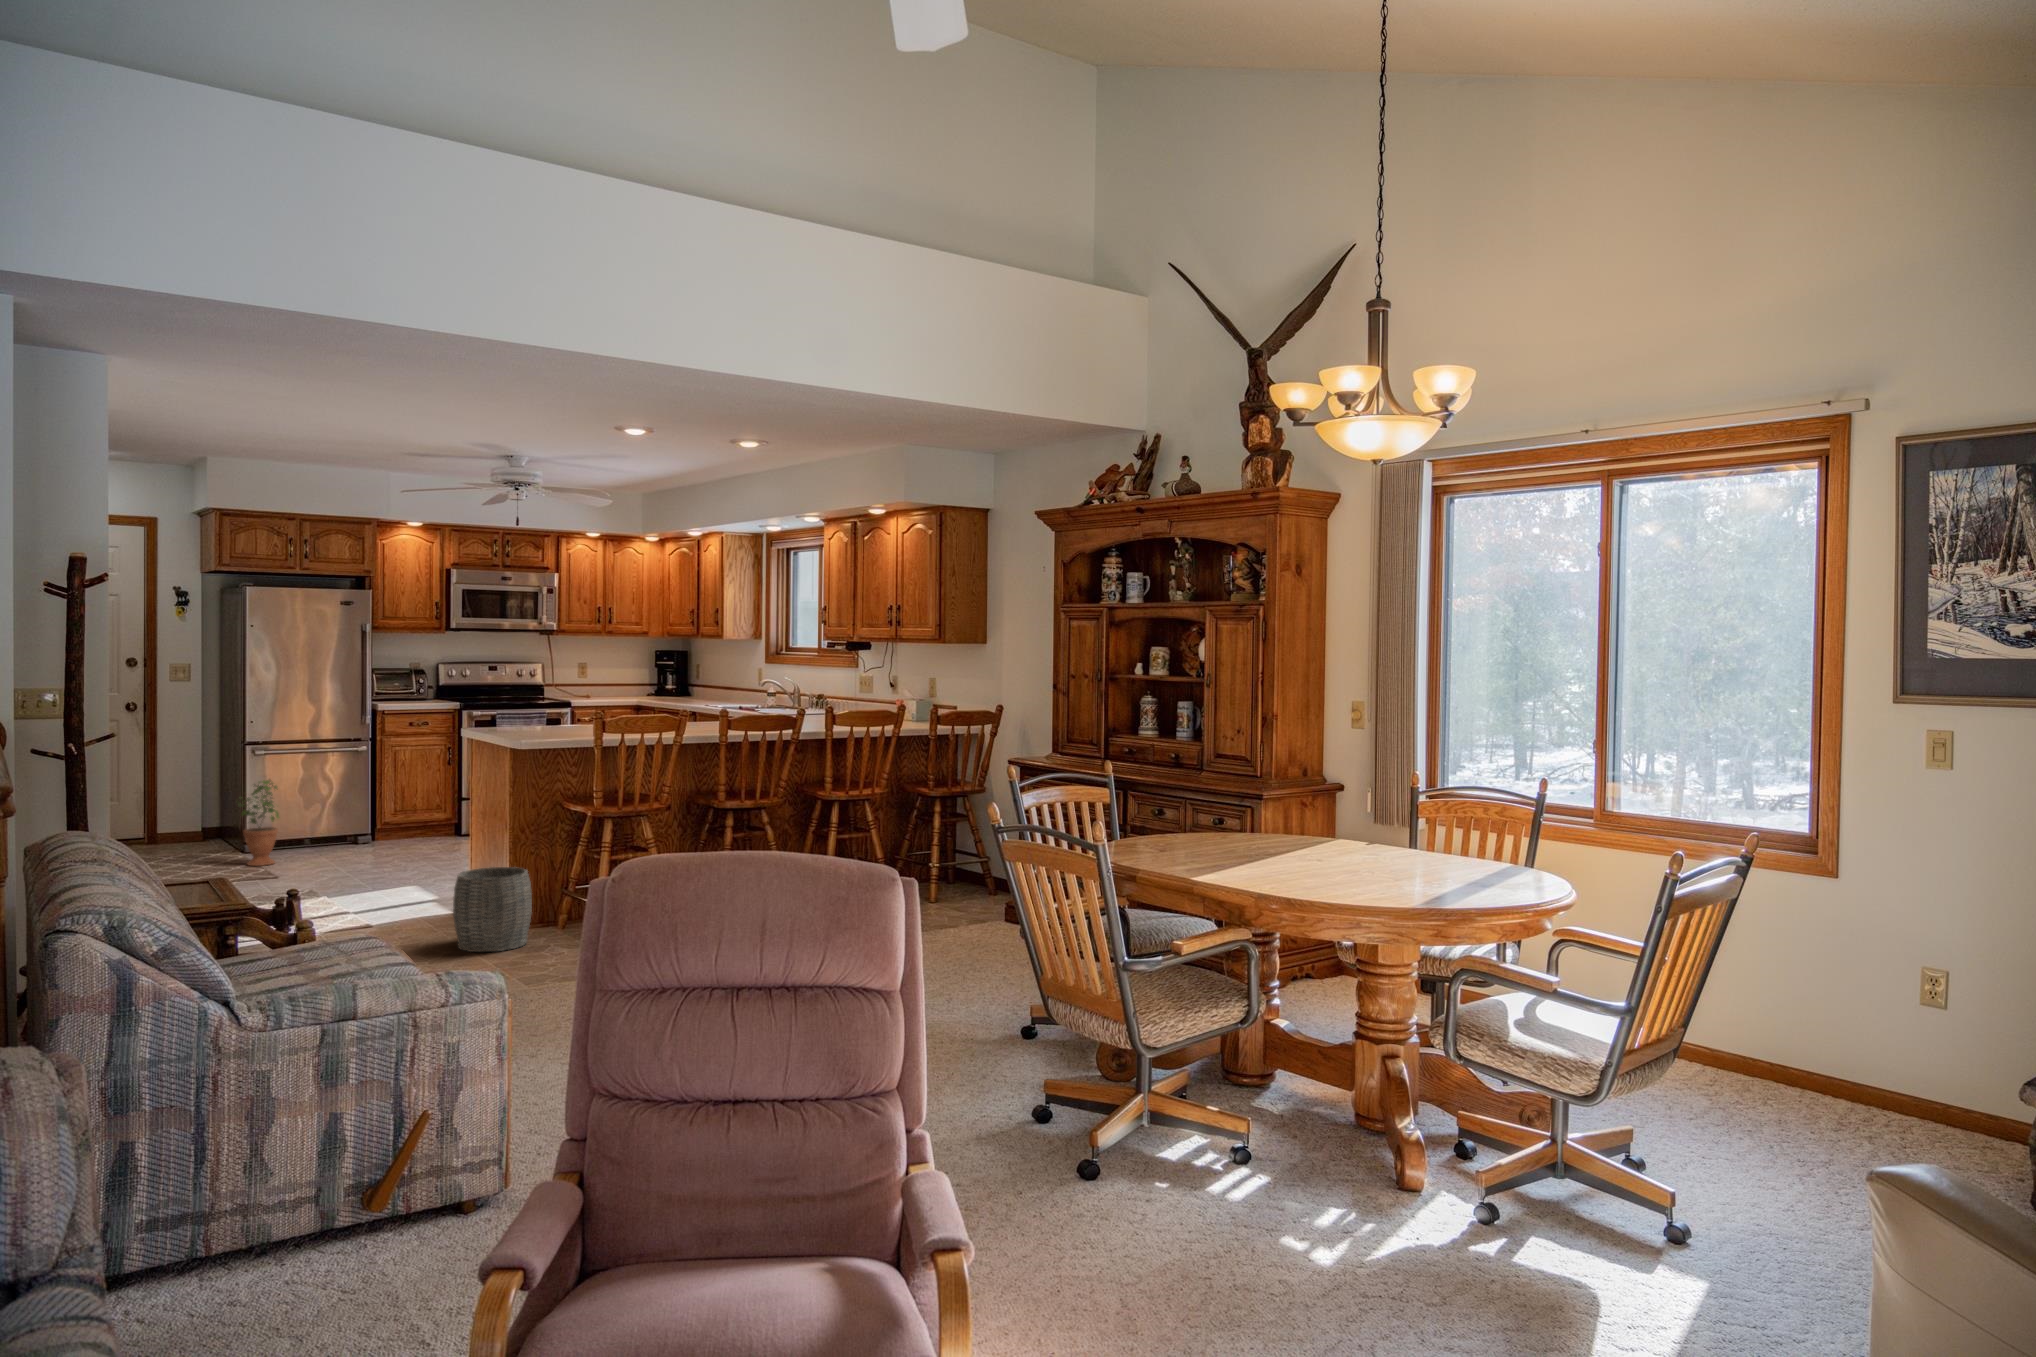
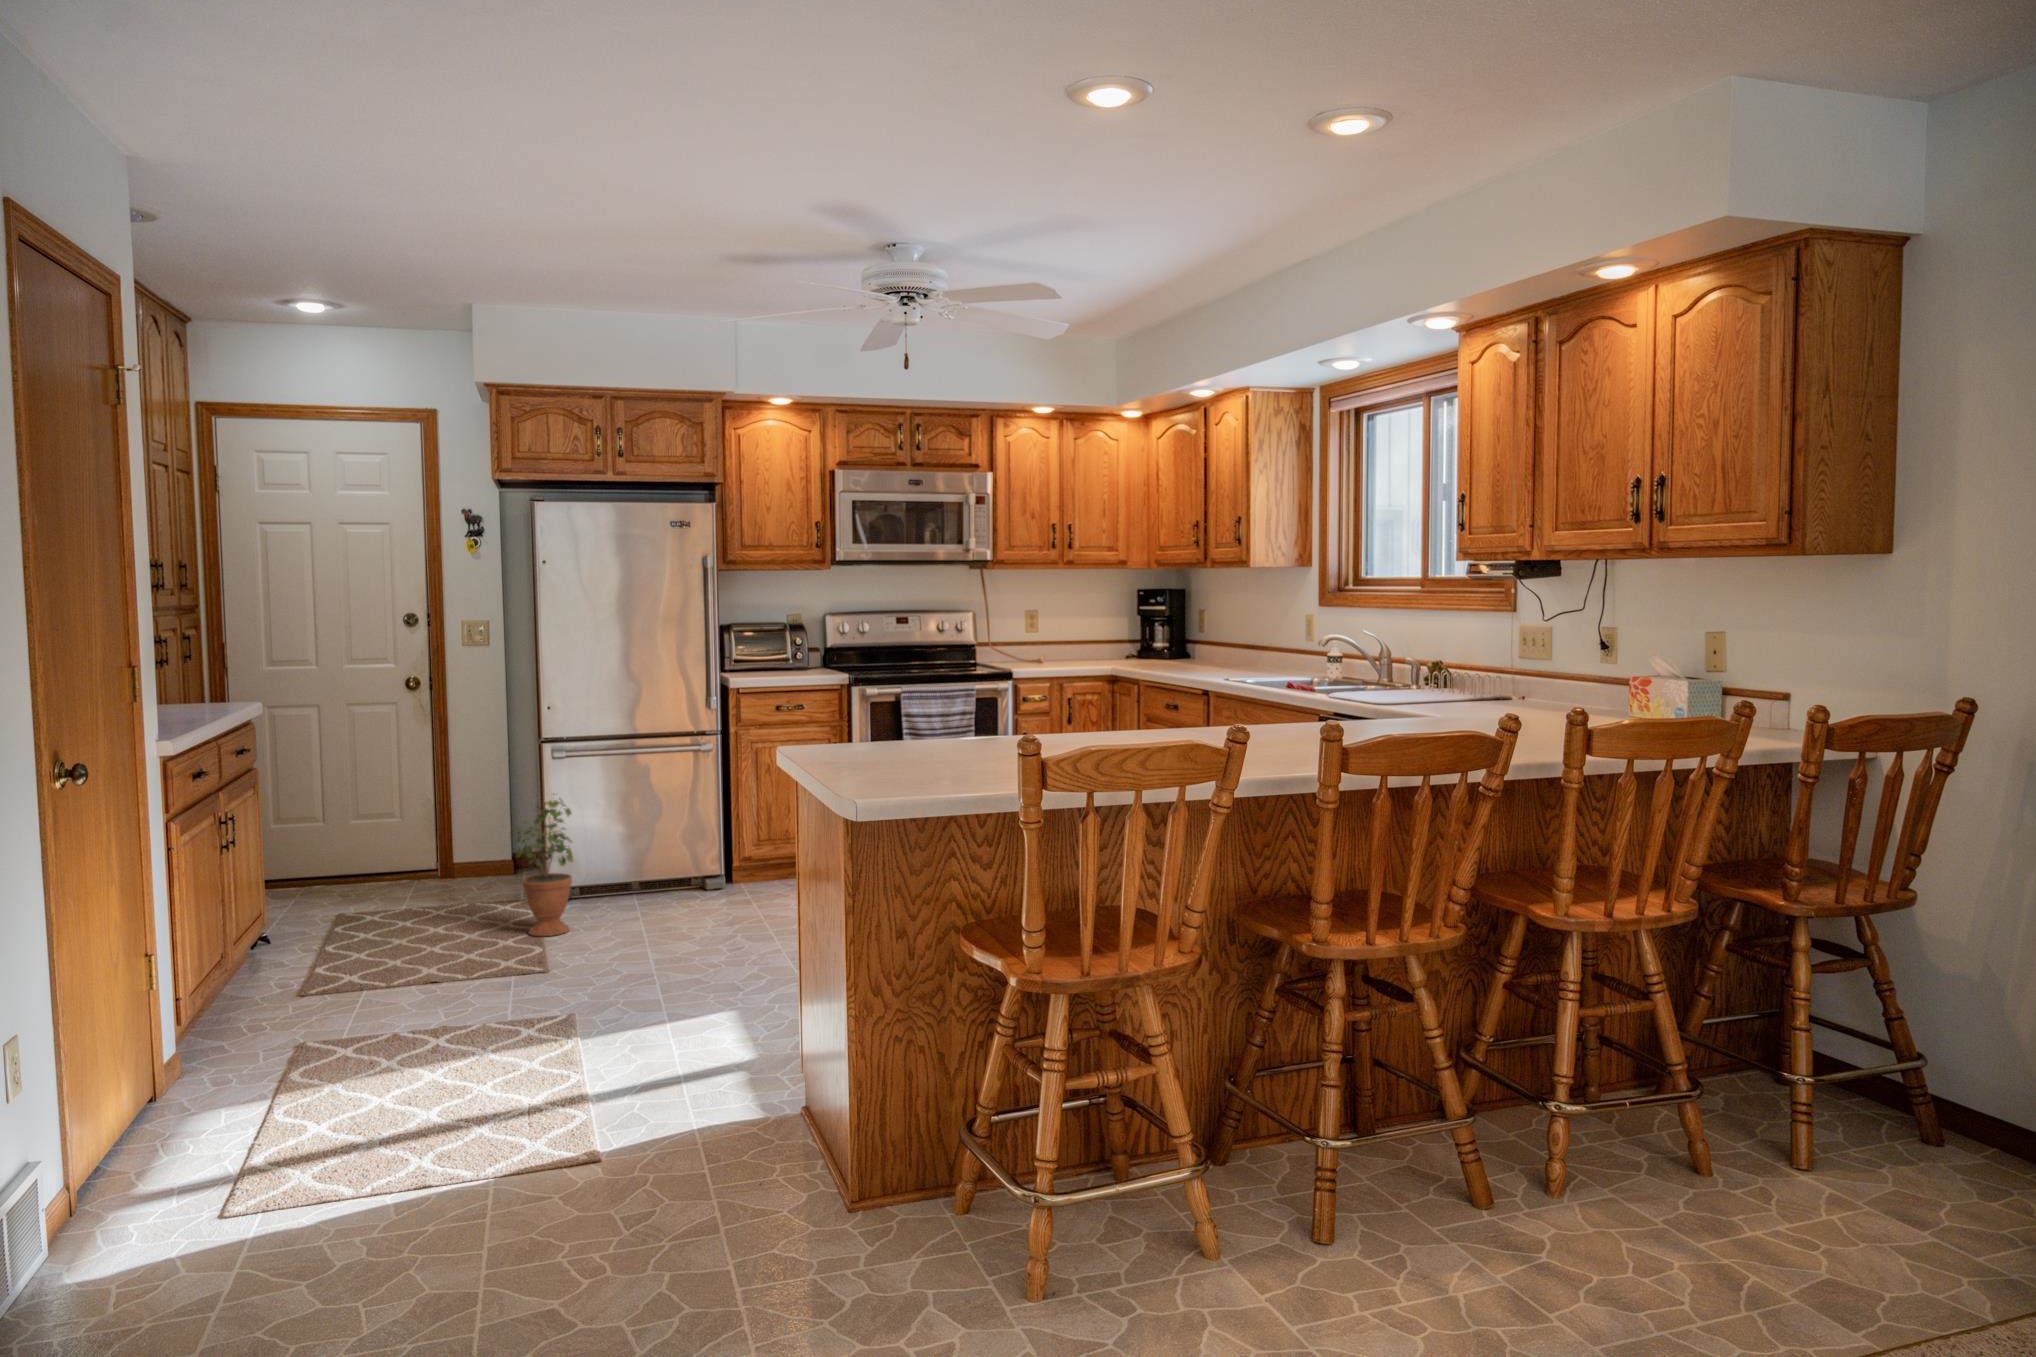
woven basket: present [453,867,532,952] -> none [726,1062,895,1287]

